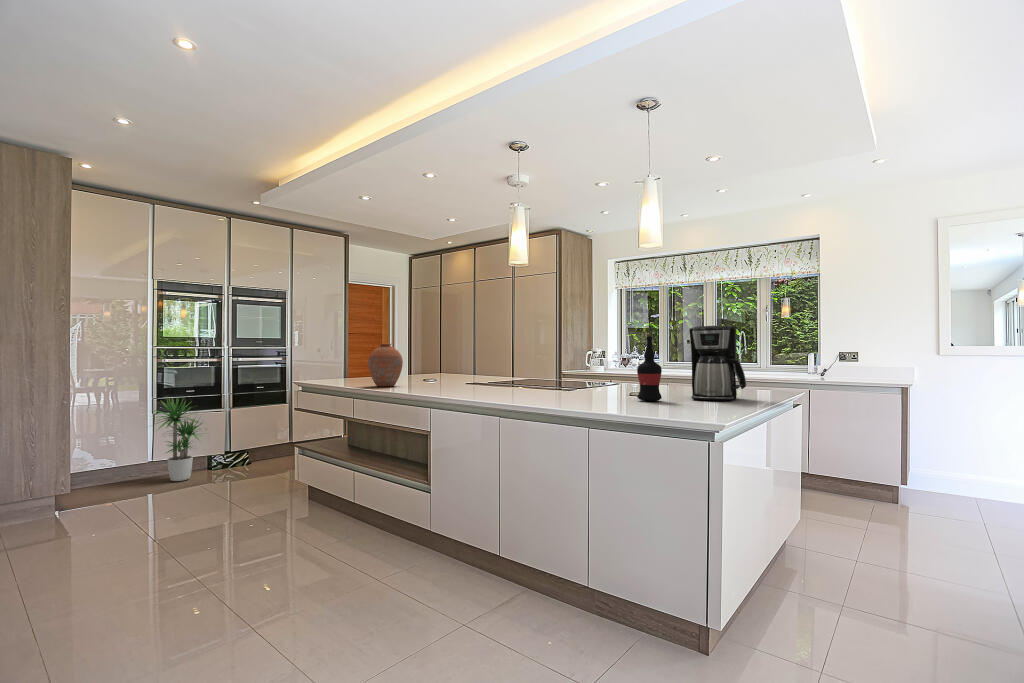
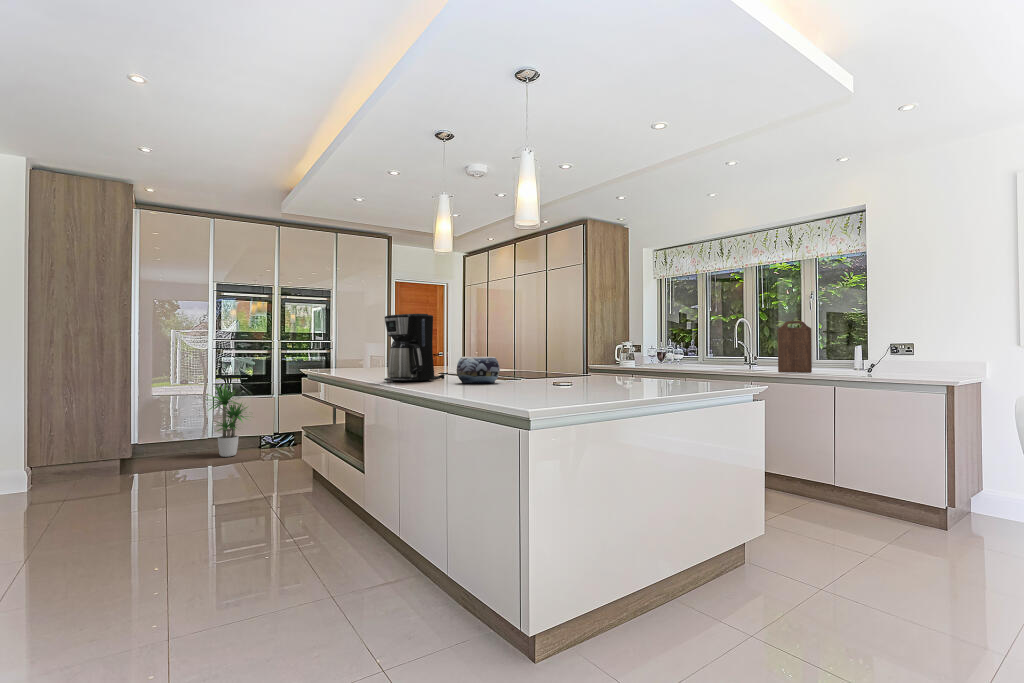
coffee maker: present [689,326,746,401] -> present [384,314,445,382]
wine bottle: present [637,333,662,401] -> none [510,315,534,385]
cutting board: none [764,333,791,378] -> present [778,321,812,373]
vase: present [368,343,403,387] -> none [342,334,375,374]
decorative bowl: none [570,372,613,400] -> present [457,357,500,384]

